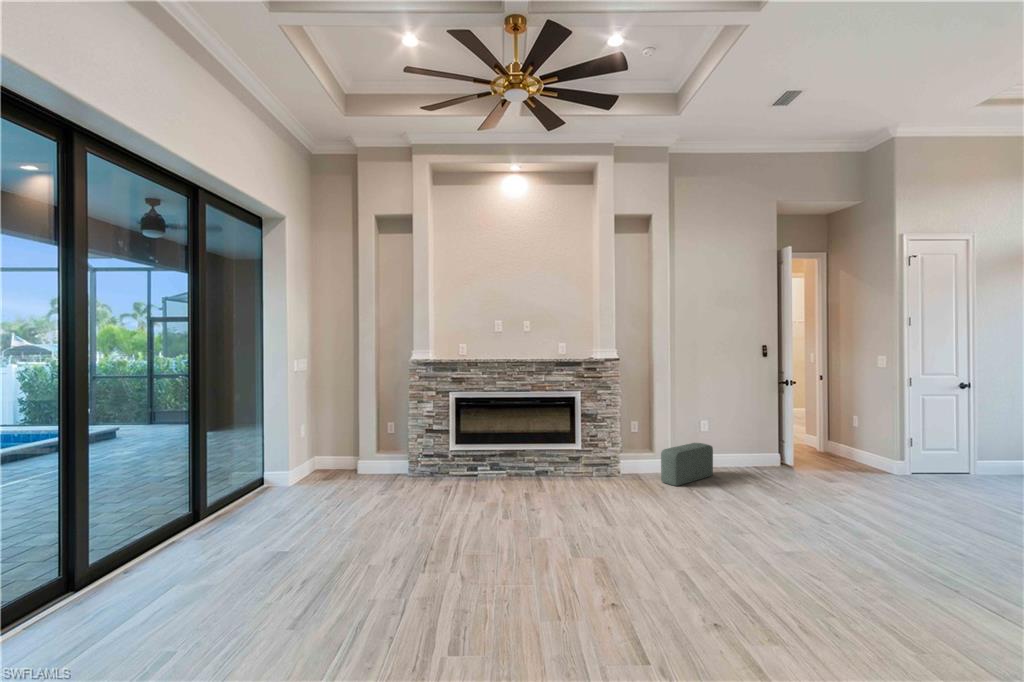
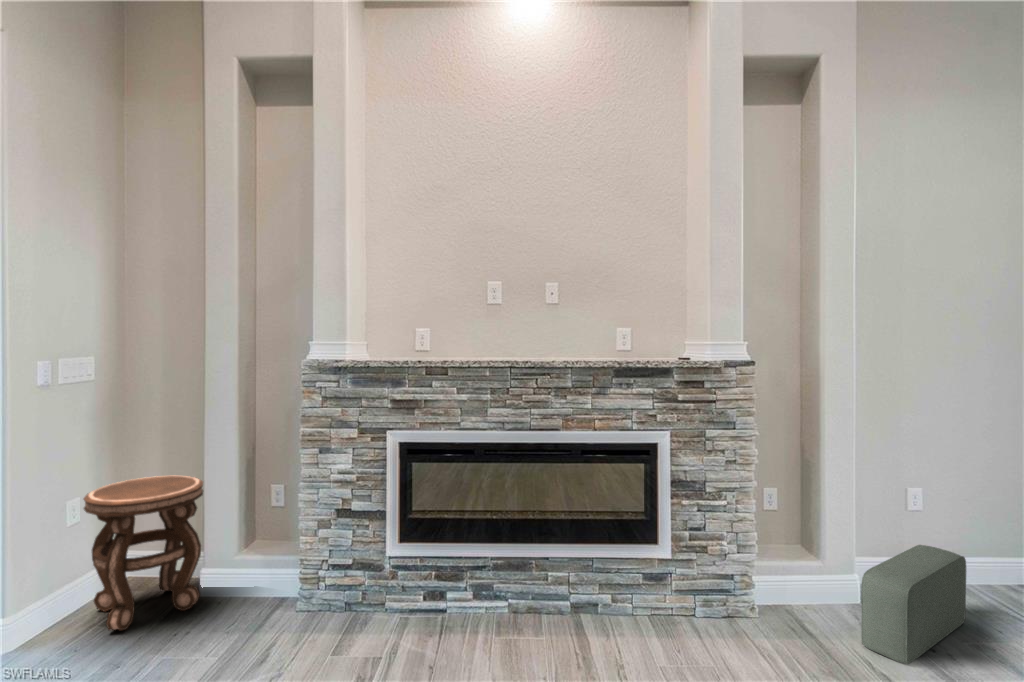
side table: none [311,417,361,483] -> present [84,476,203,630]

